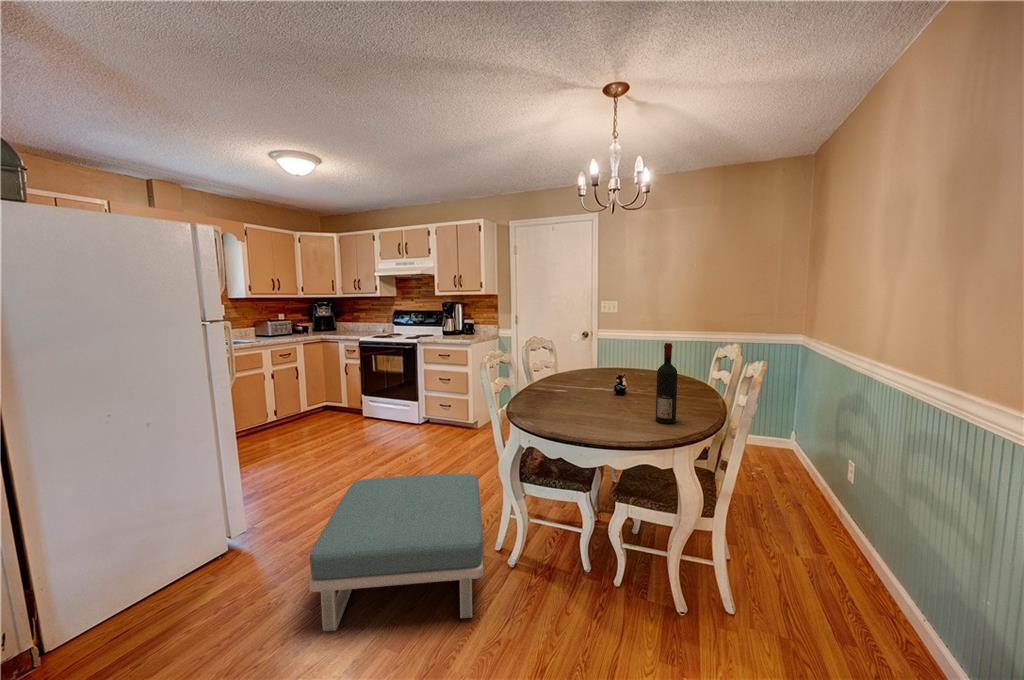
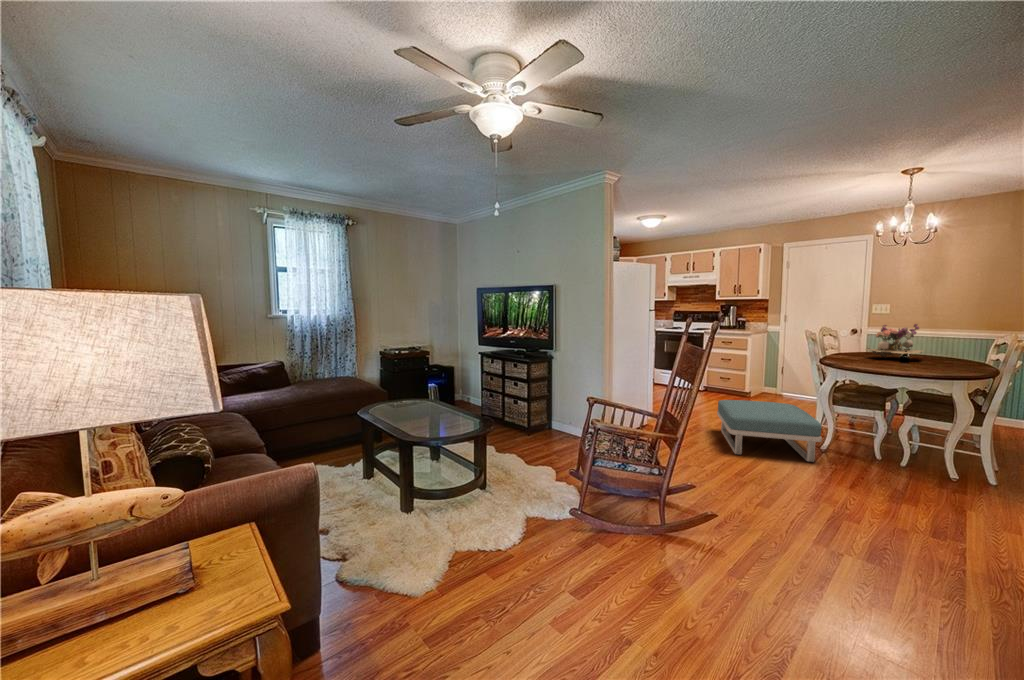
flower arrangement: none [568,328,643,386] -> present [867,324,922,357]
wine bottle: present [656,343,678,423] -> none [941,329,959,372]

